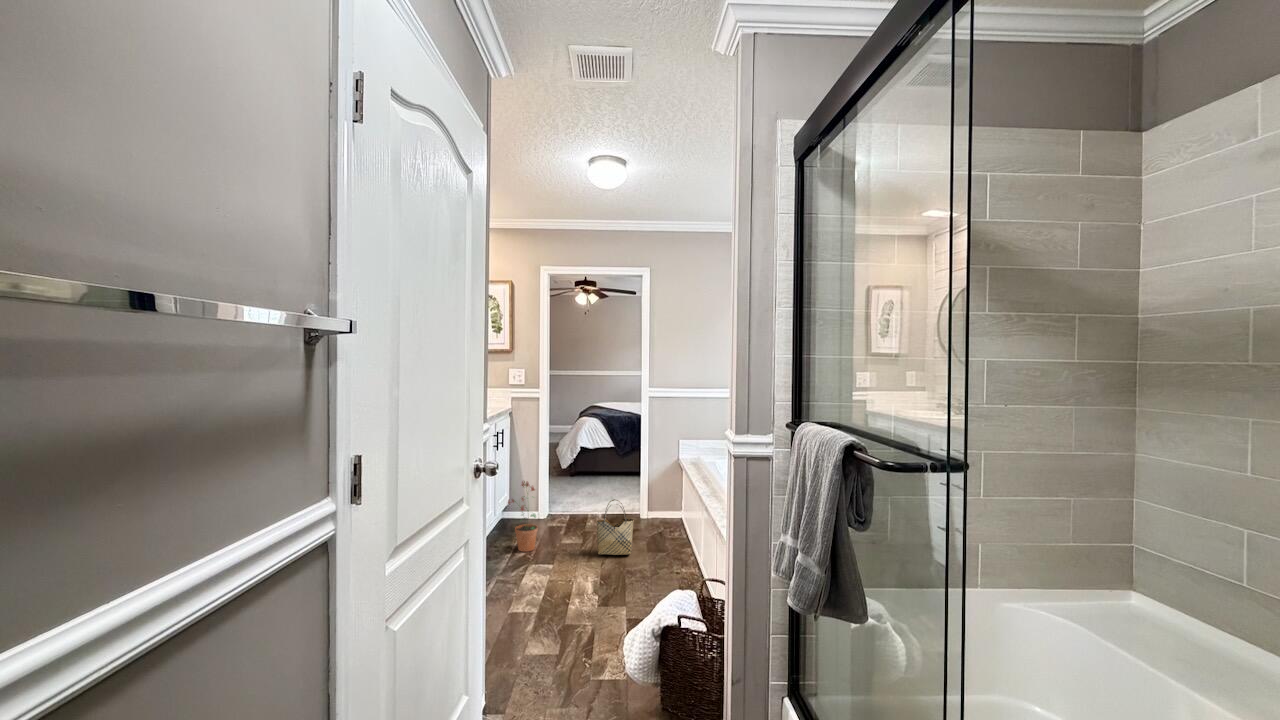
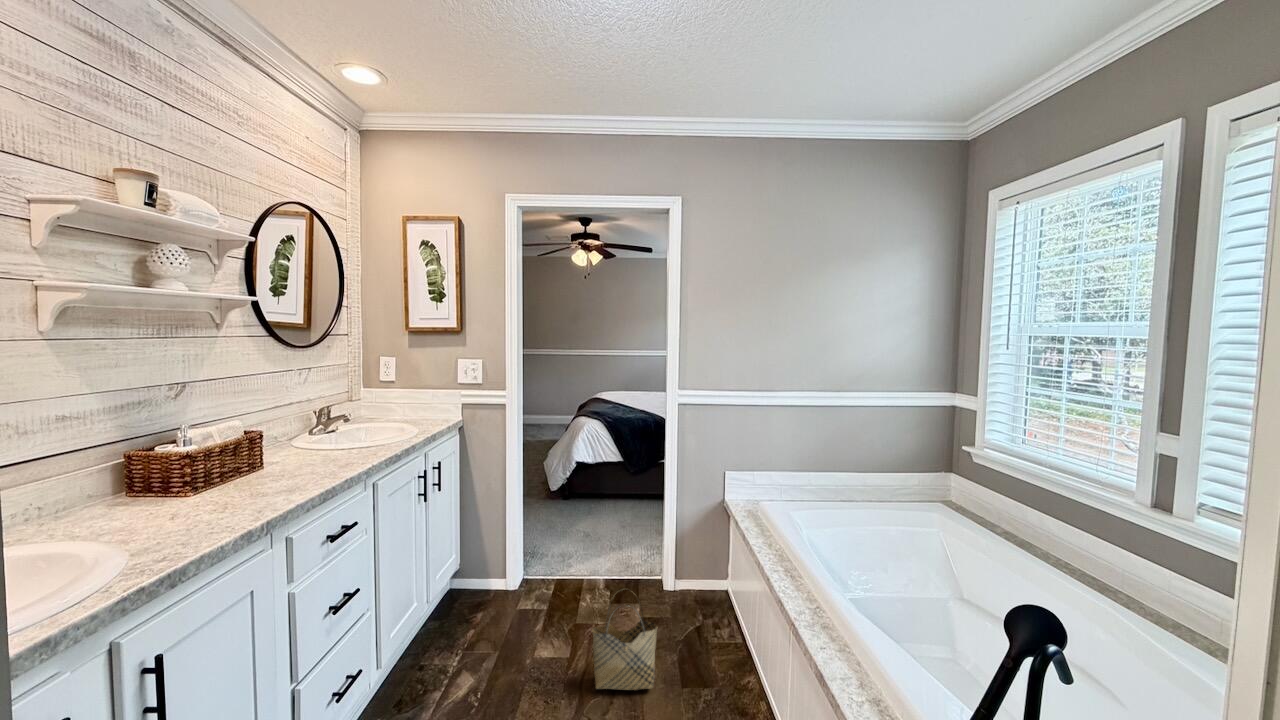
potted plant: present [508,481,538,552] -> none [441,552,494,678]

